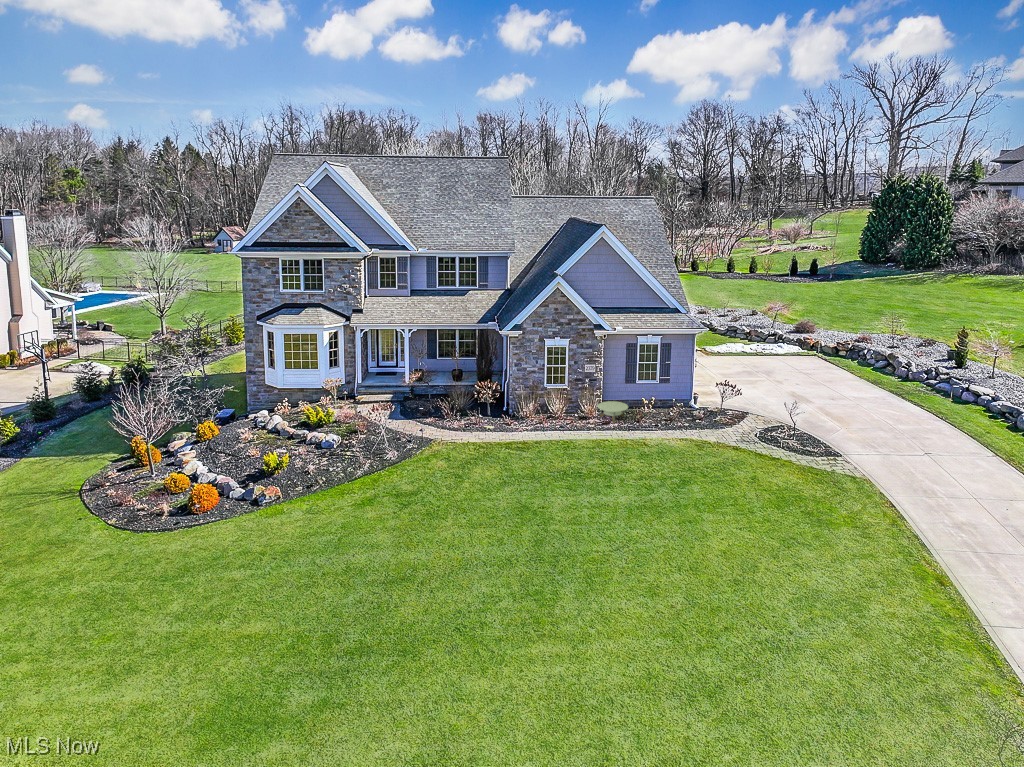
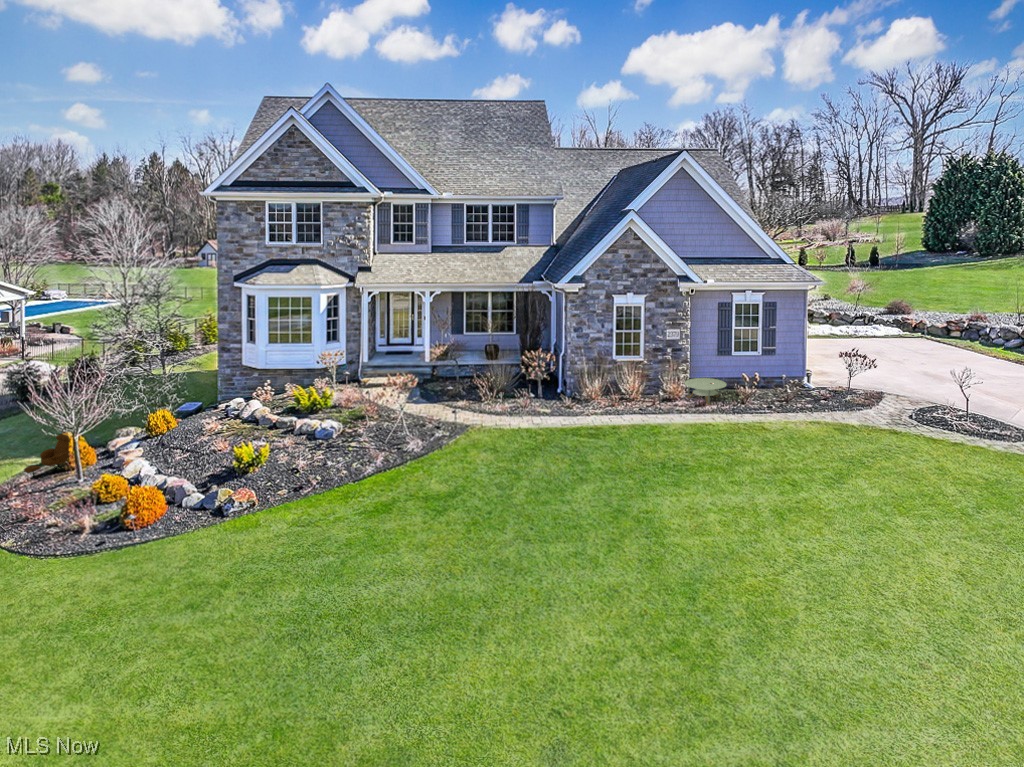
lounge chair: none [113,443,144,478] -> present [24,434,70,480]

